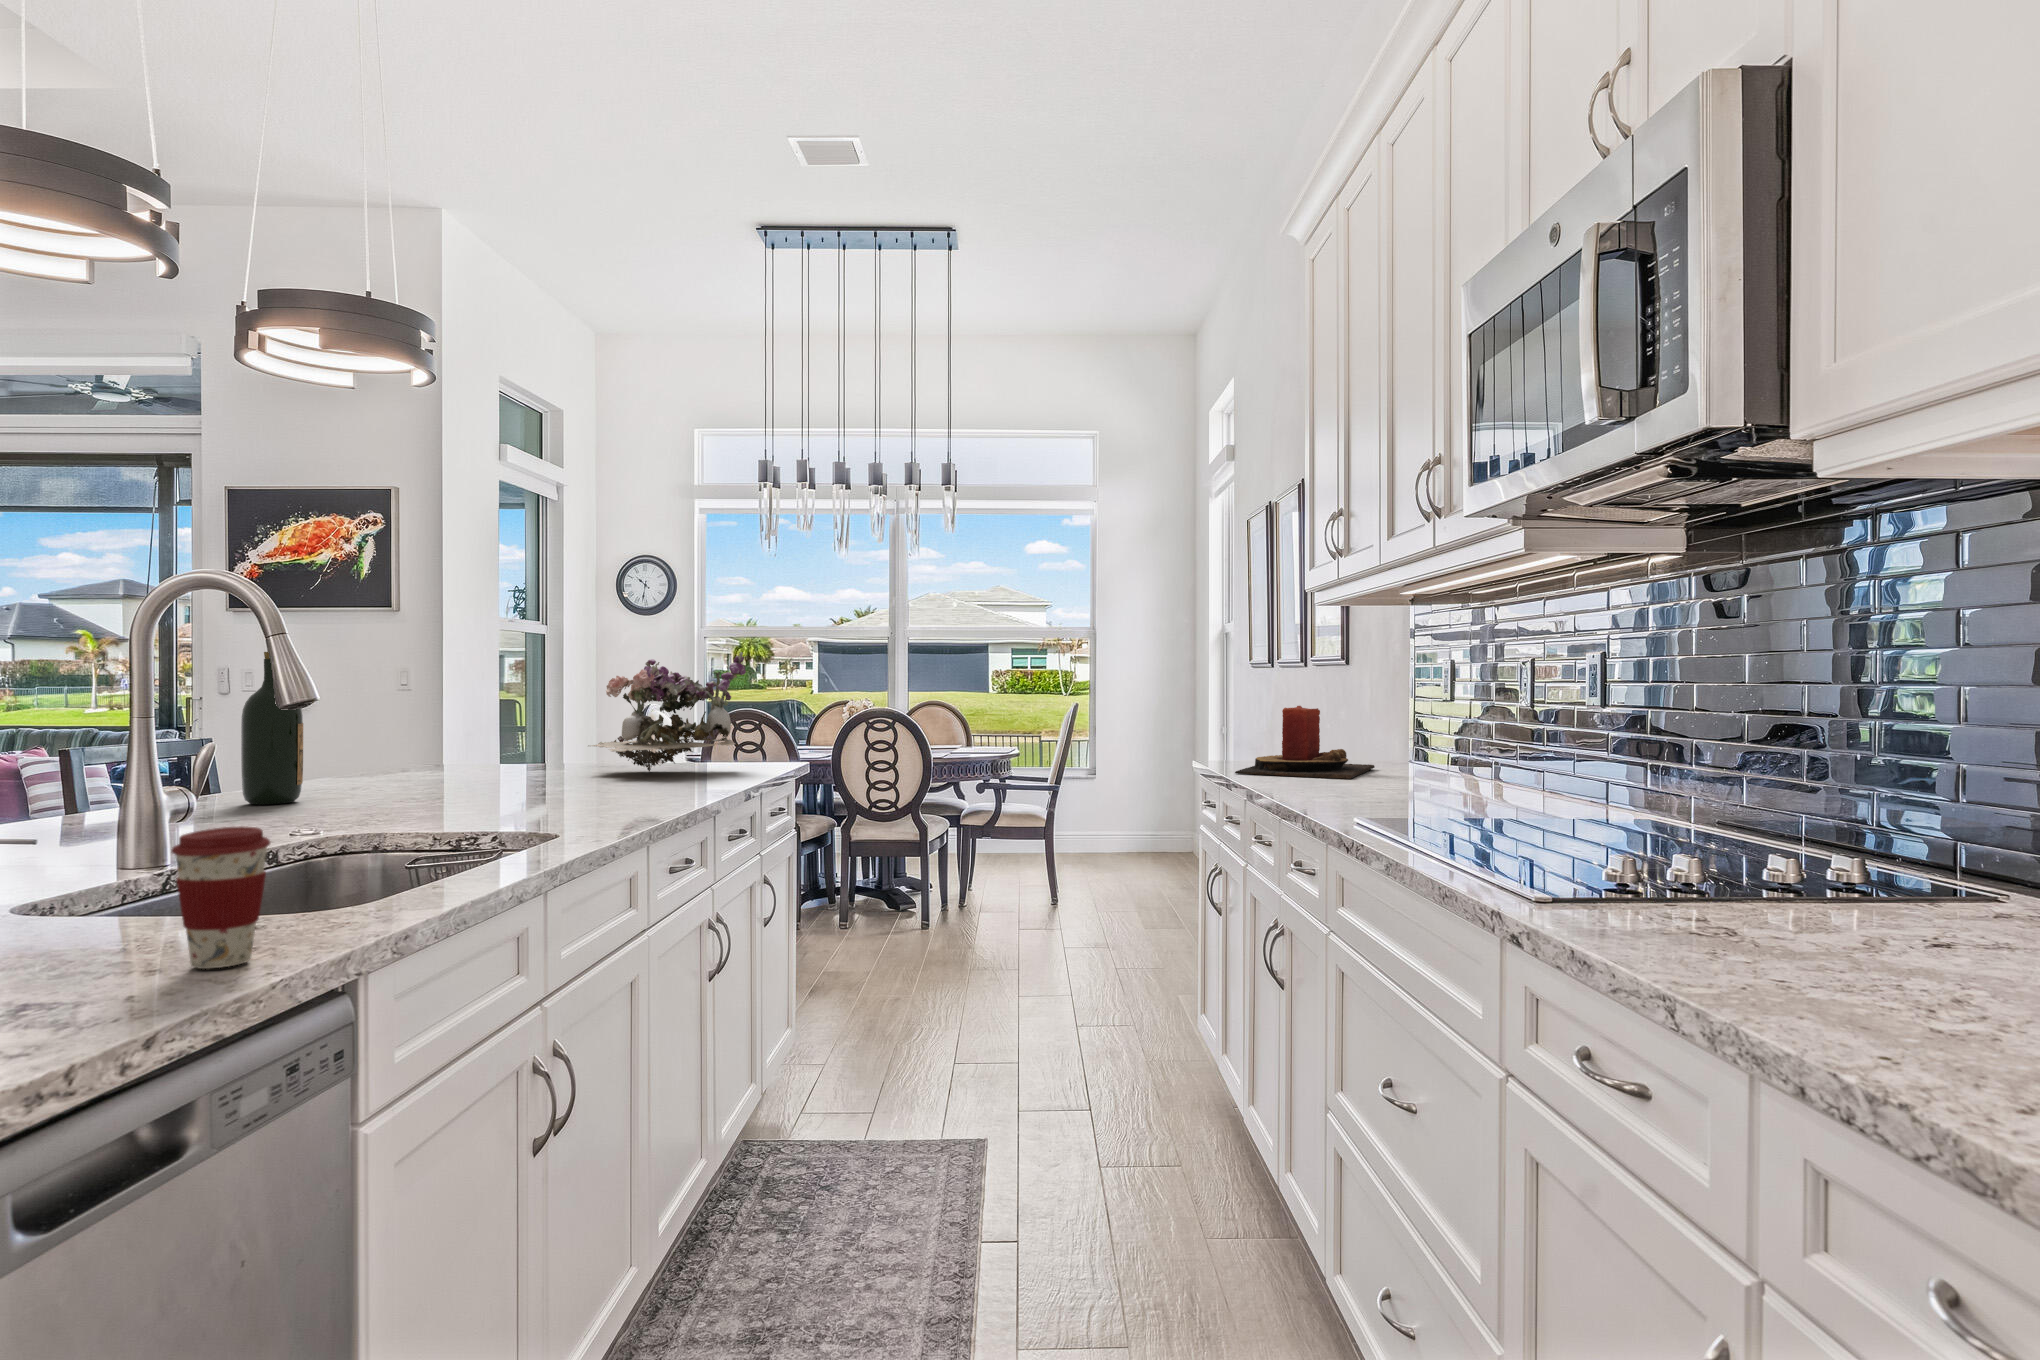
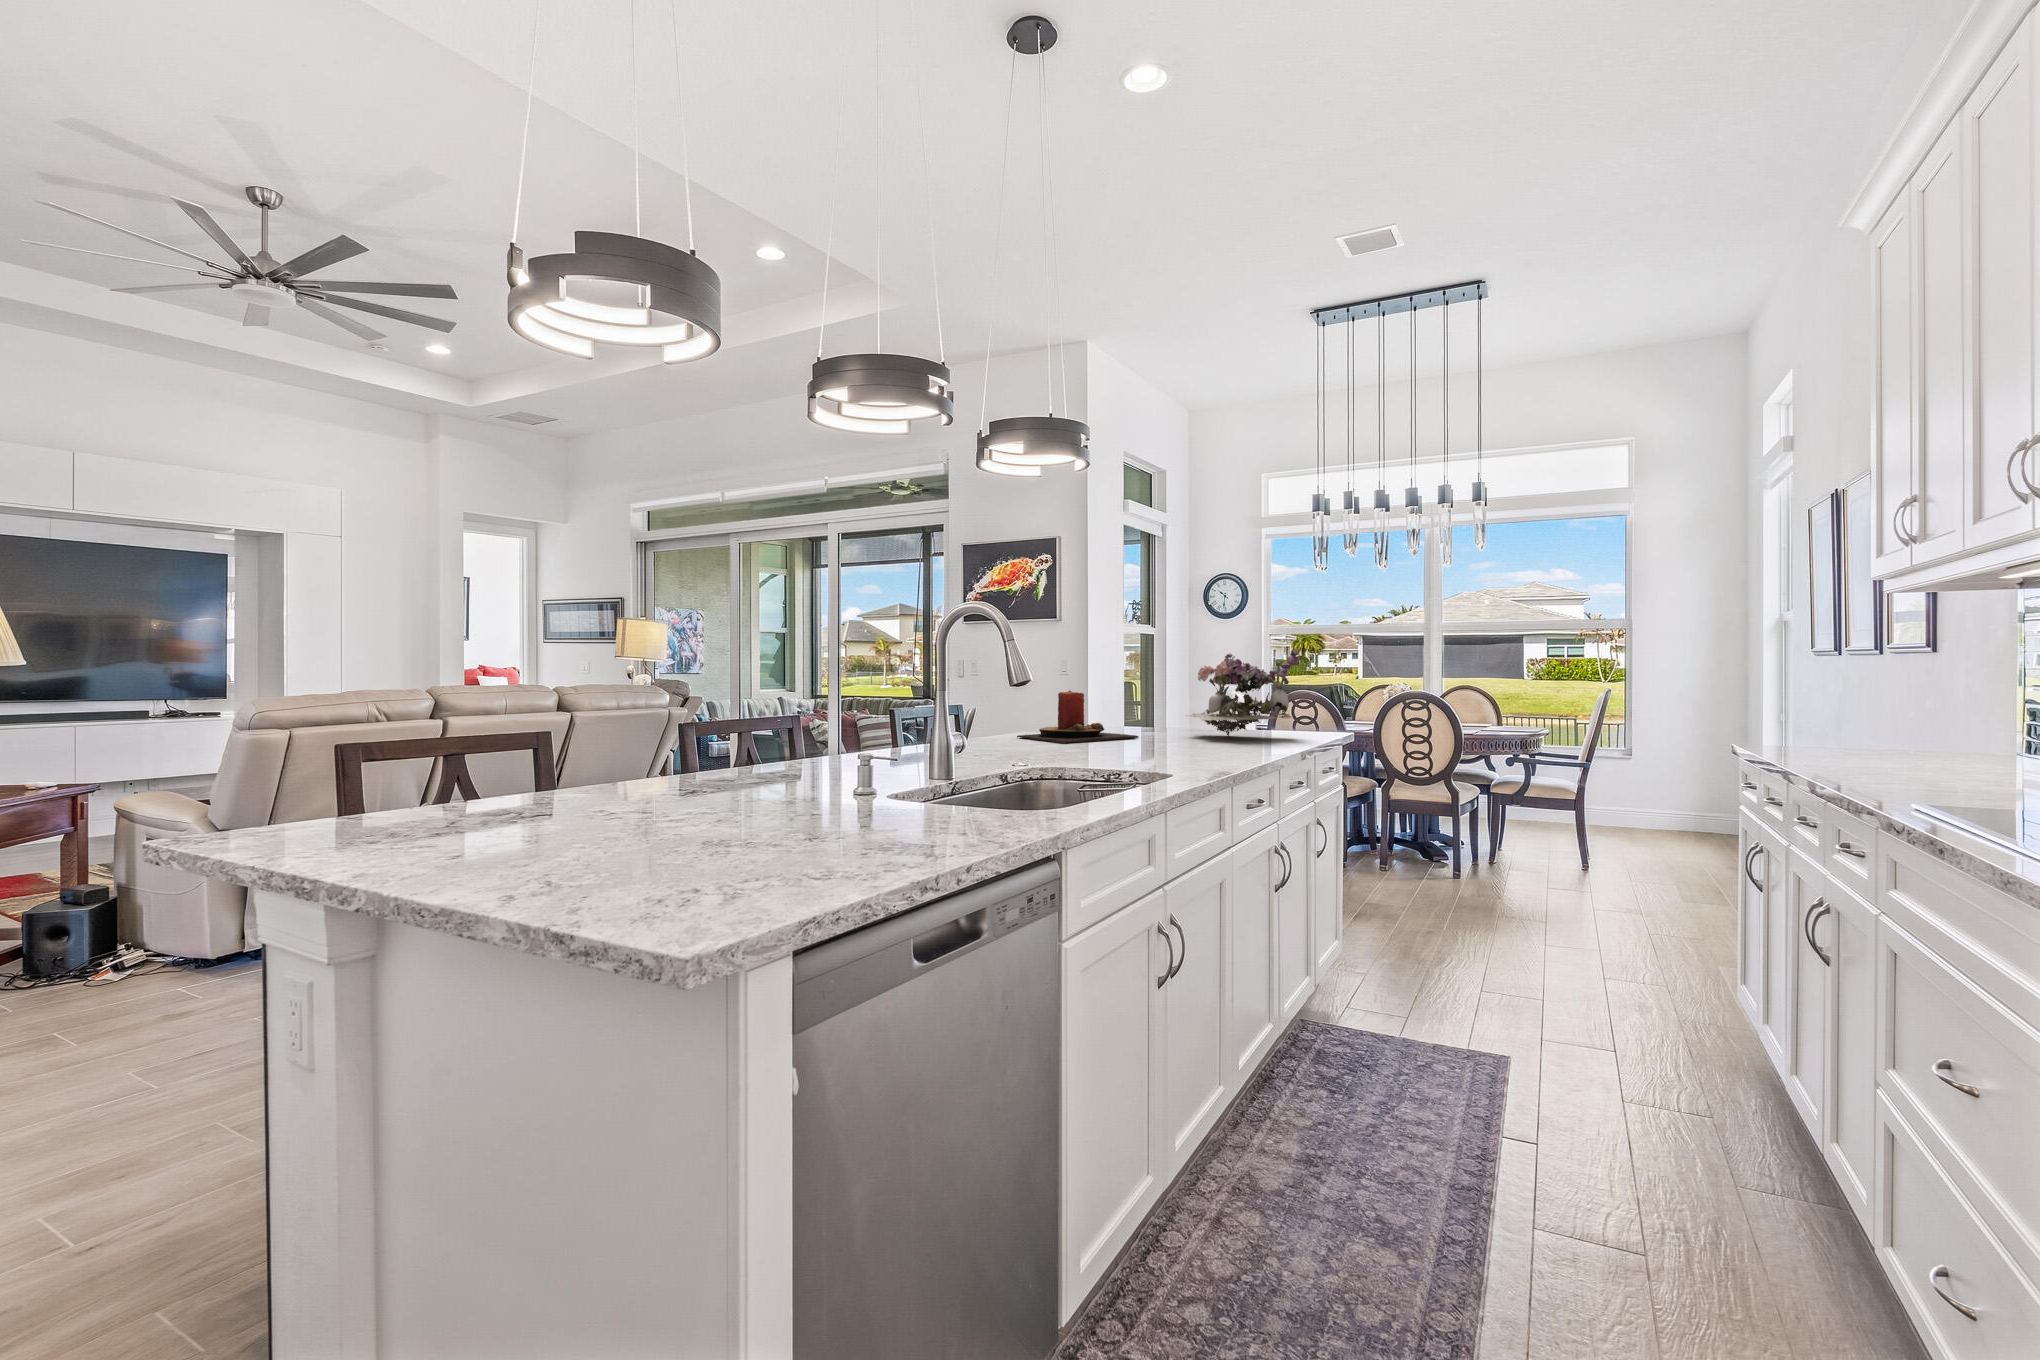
wine bottle: present [241,652,303,804] -> none [983,652,1015,746]
candle: present [1235,706,1375,779] -> present [1017,691,1139,743]
coffee cup: present [172,826,270,969] -> none [969,757,1016,836]

